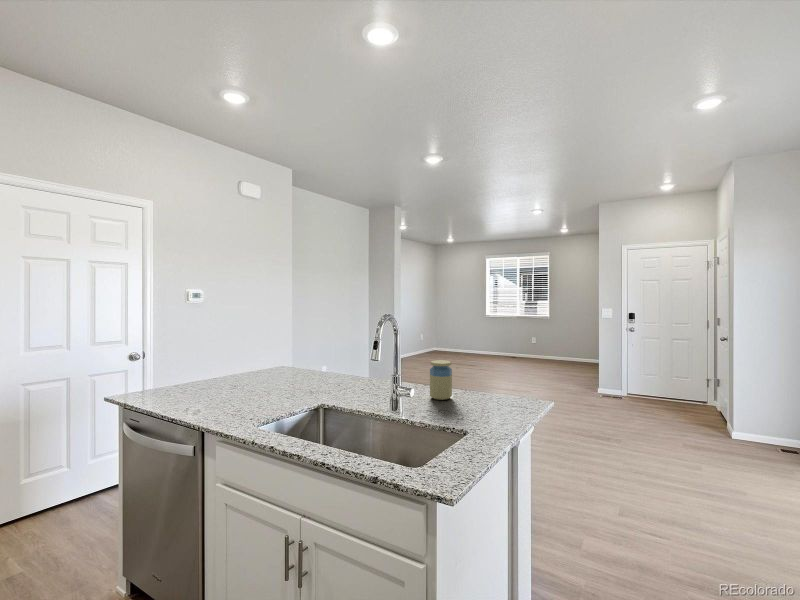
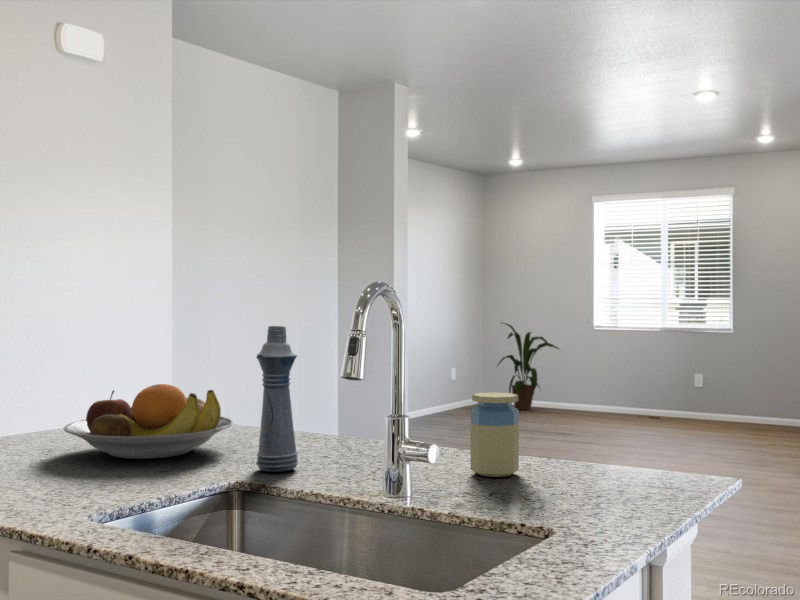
house plant: none [442,312,471,351] -> present [498,323,558,410]
bottle: none [332,330,351,398] -> present [256,326,298,472]
fruit bowl: none [244,355,322,390] -> present [64,384,233,459]

